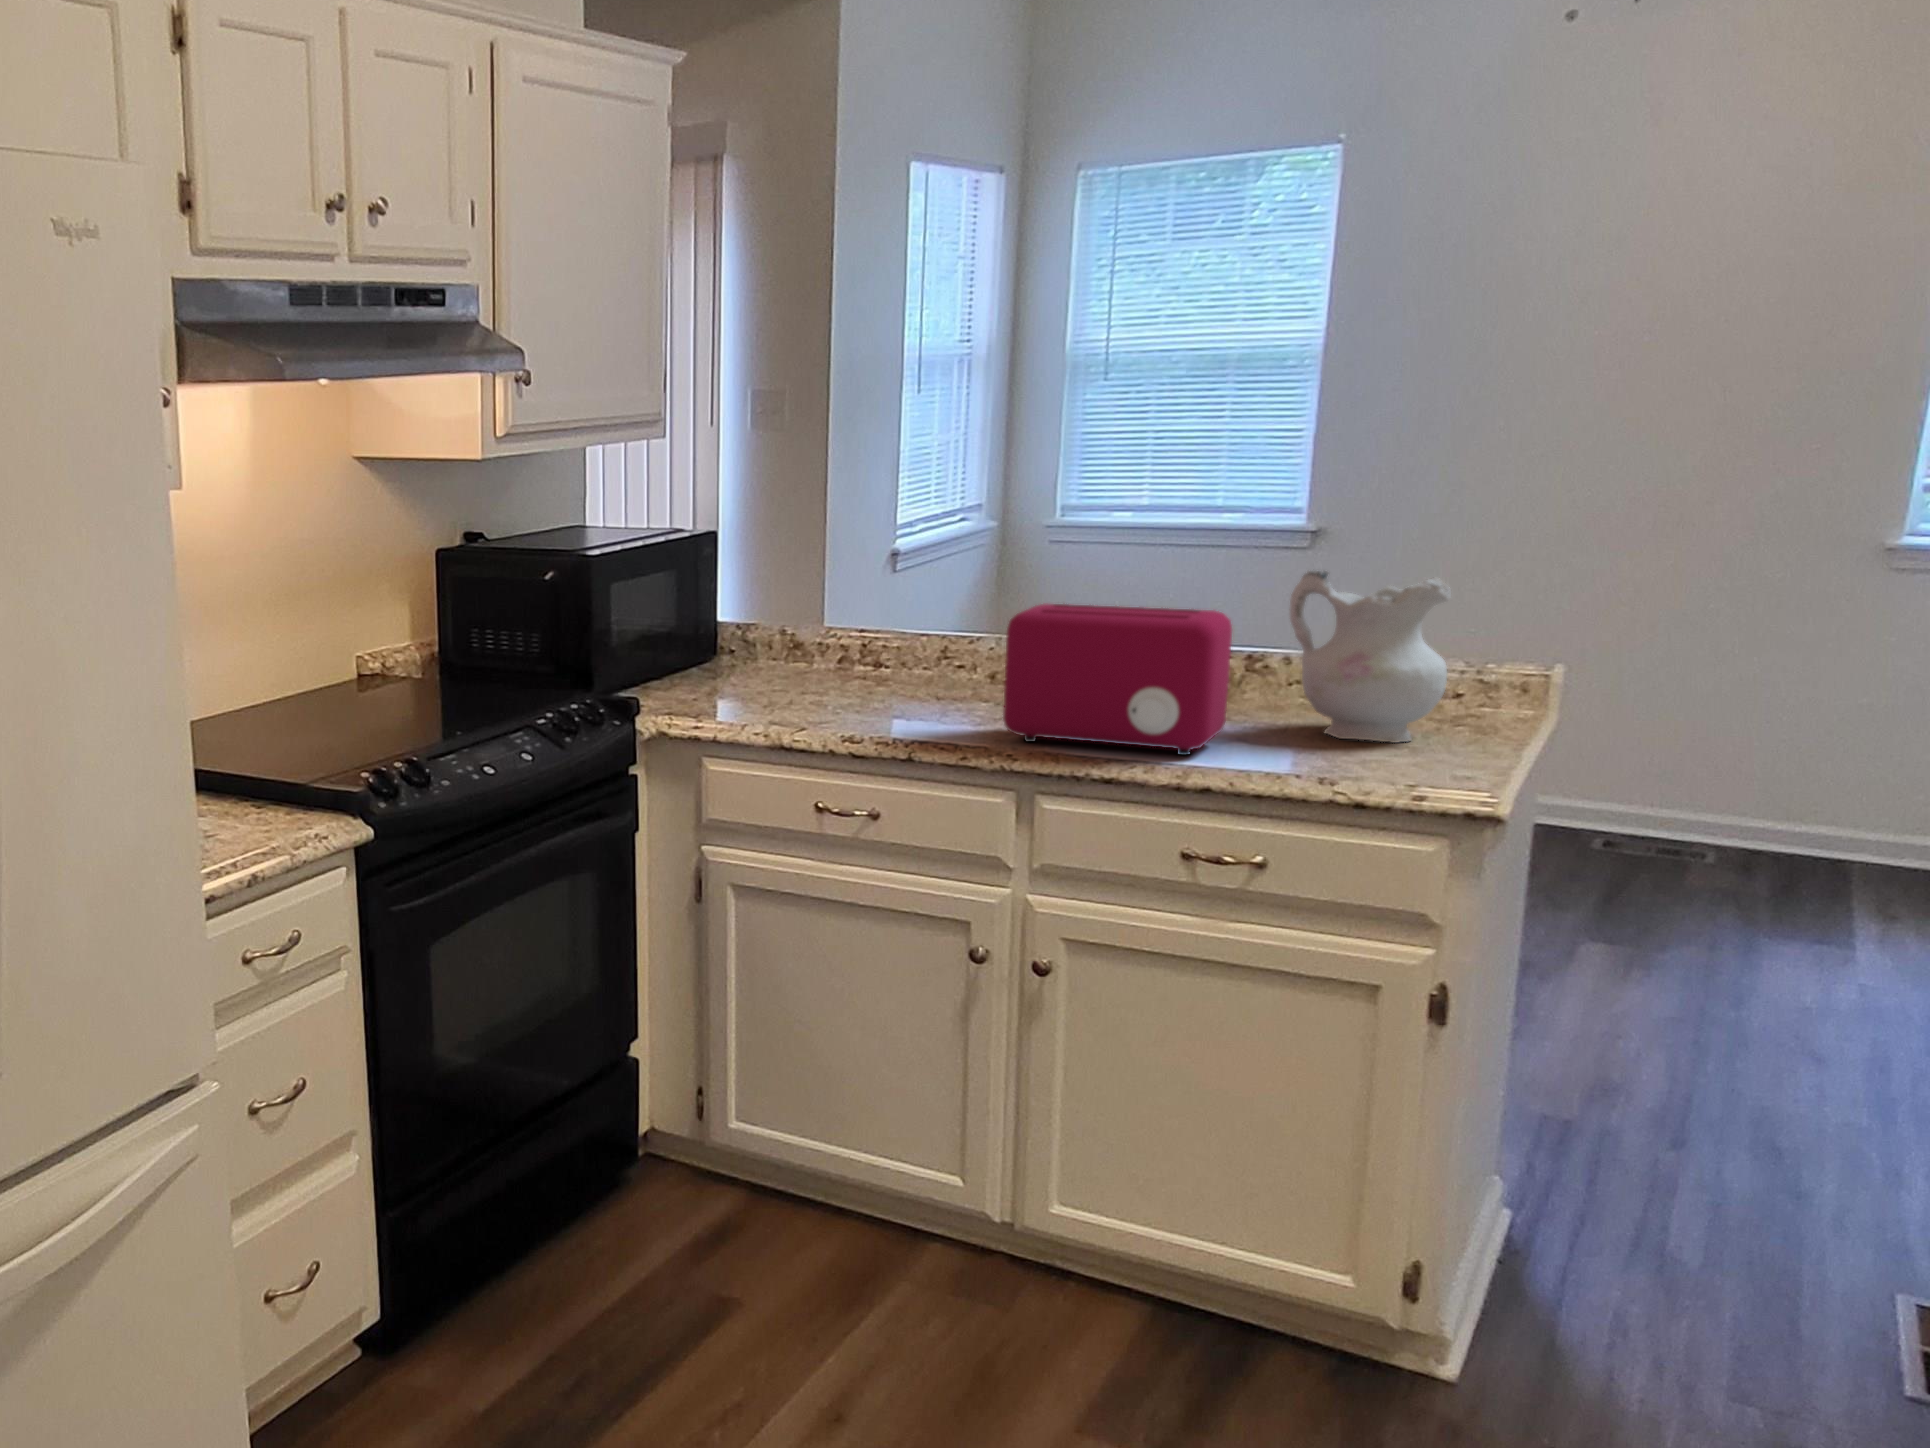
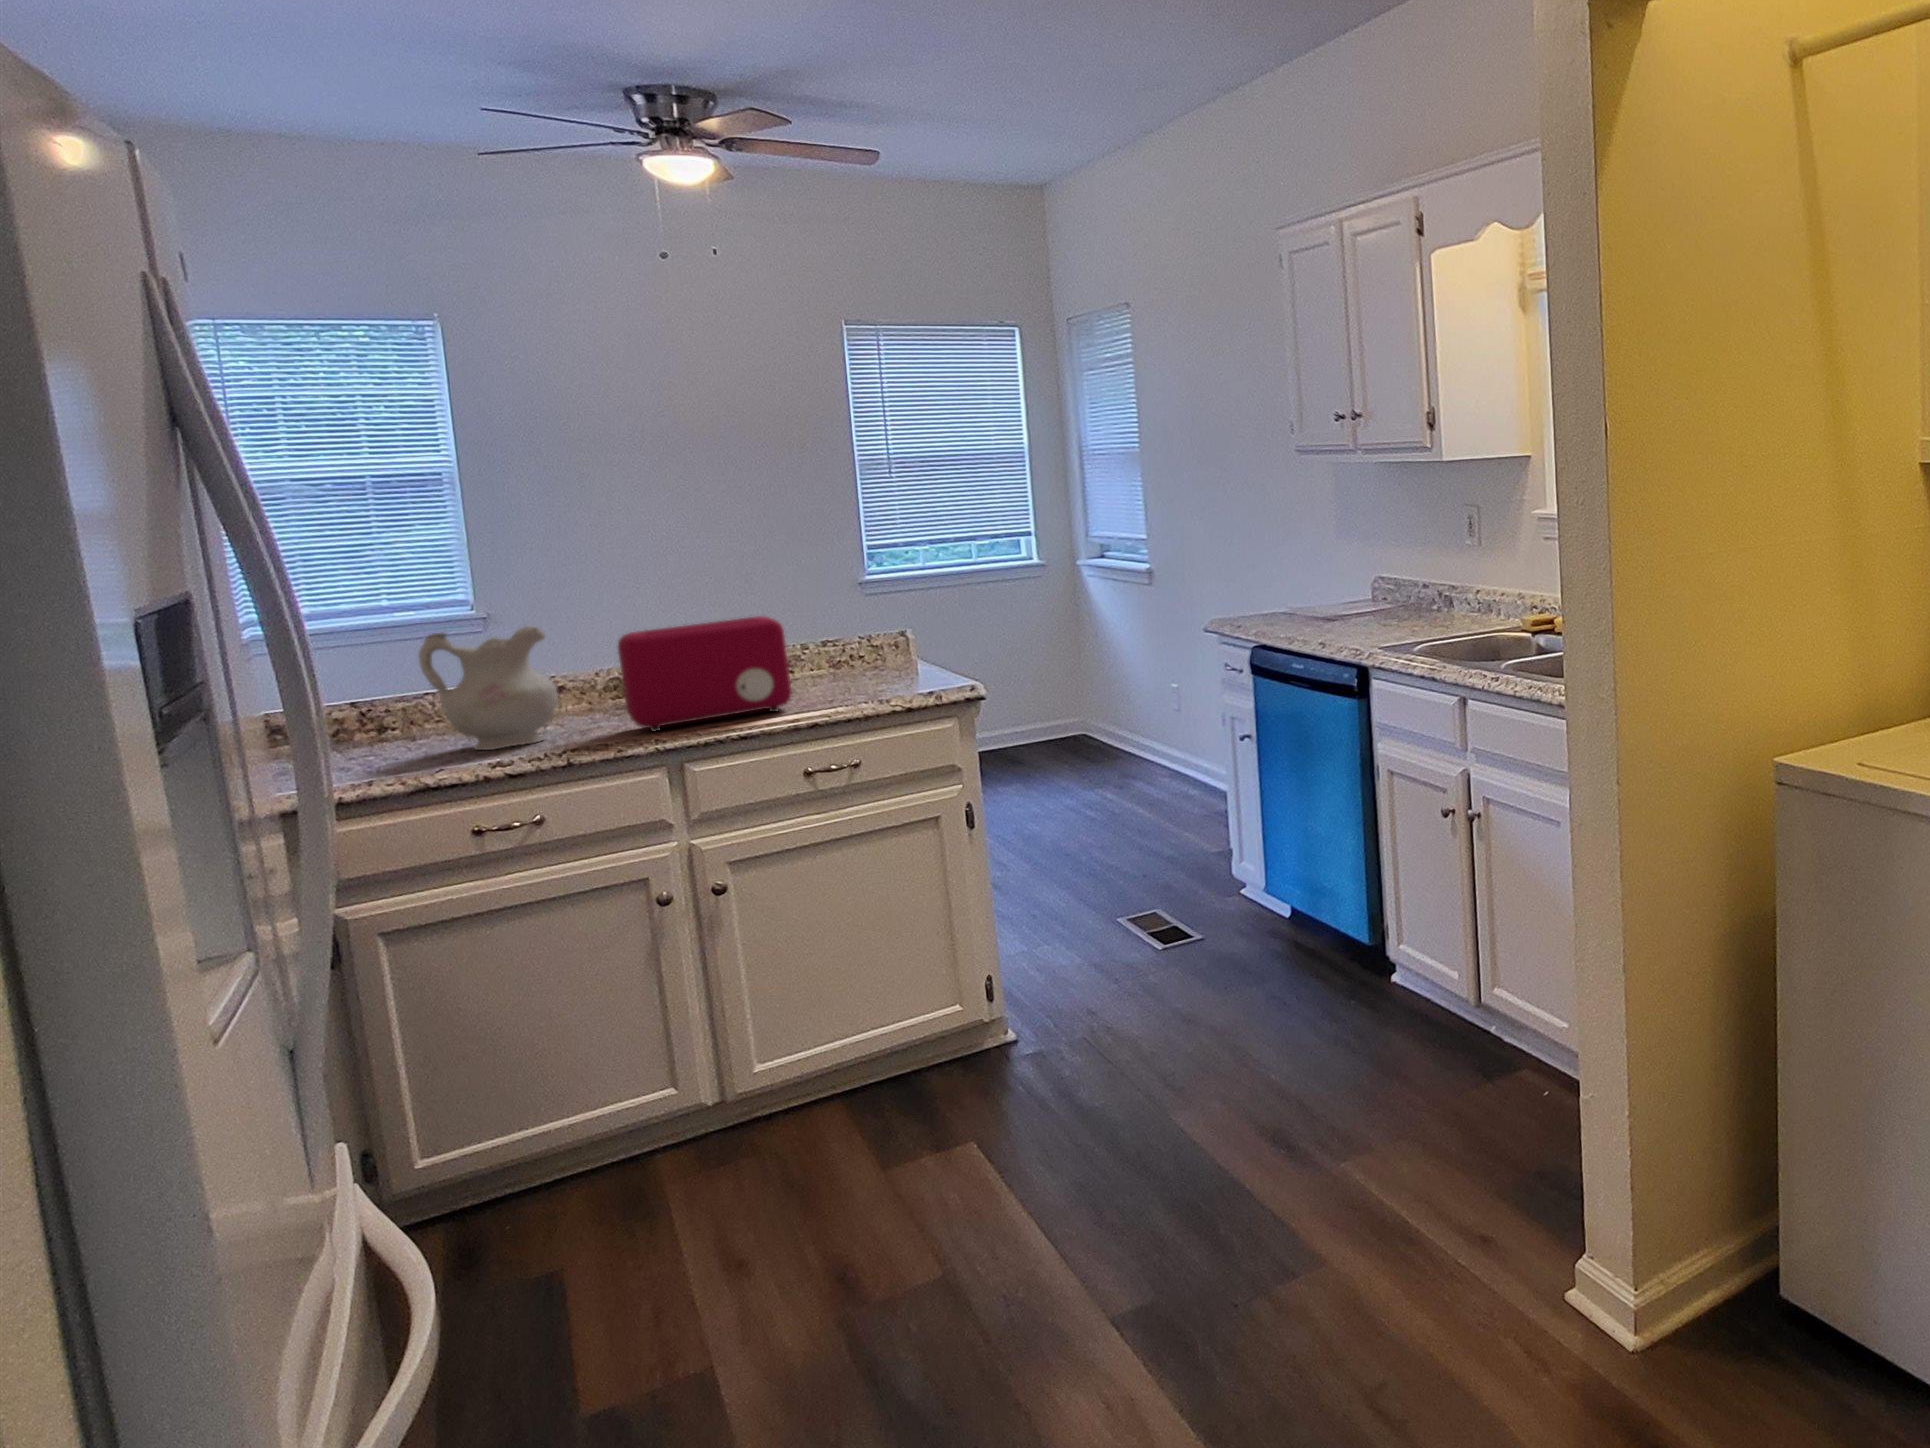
ceramic pitcher: present [1290,570,1451,742] -> present [419,626,558,750]

